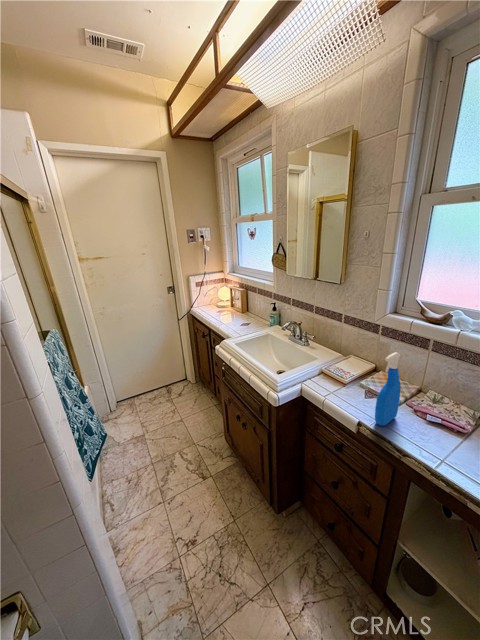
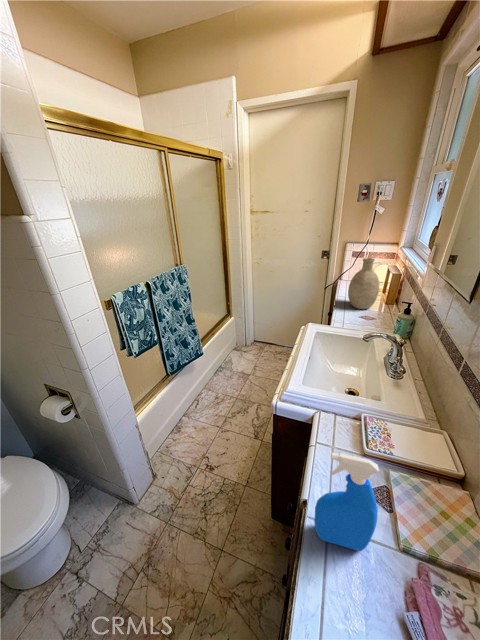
decorative vase: none [222,281,244,321] -> present [348,258,379,309]

